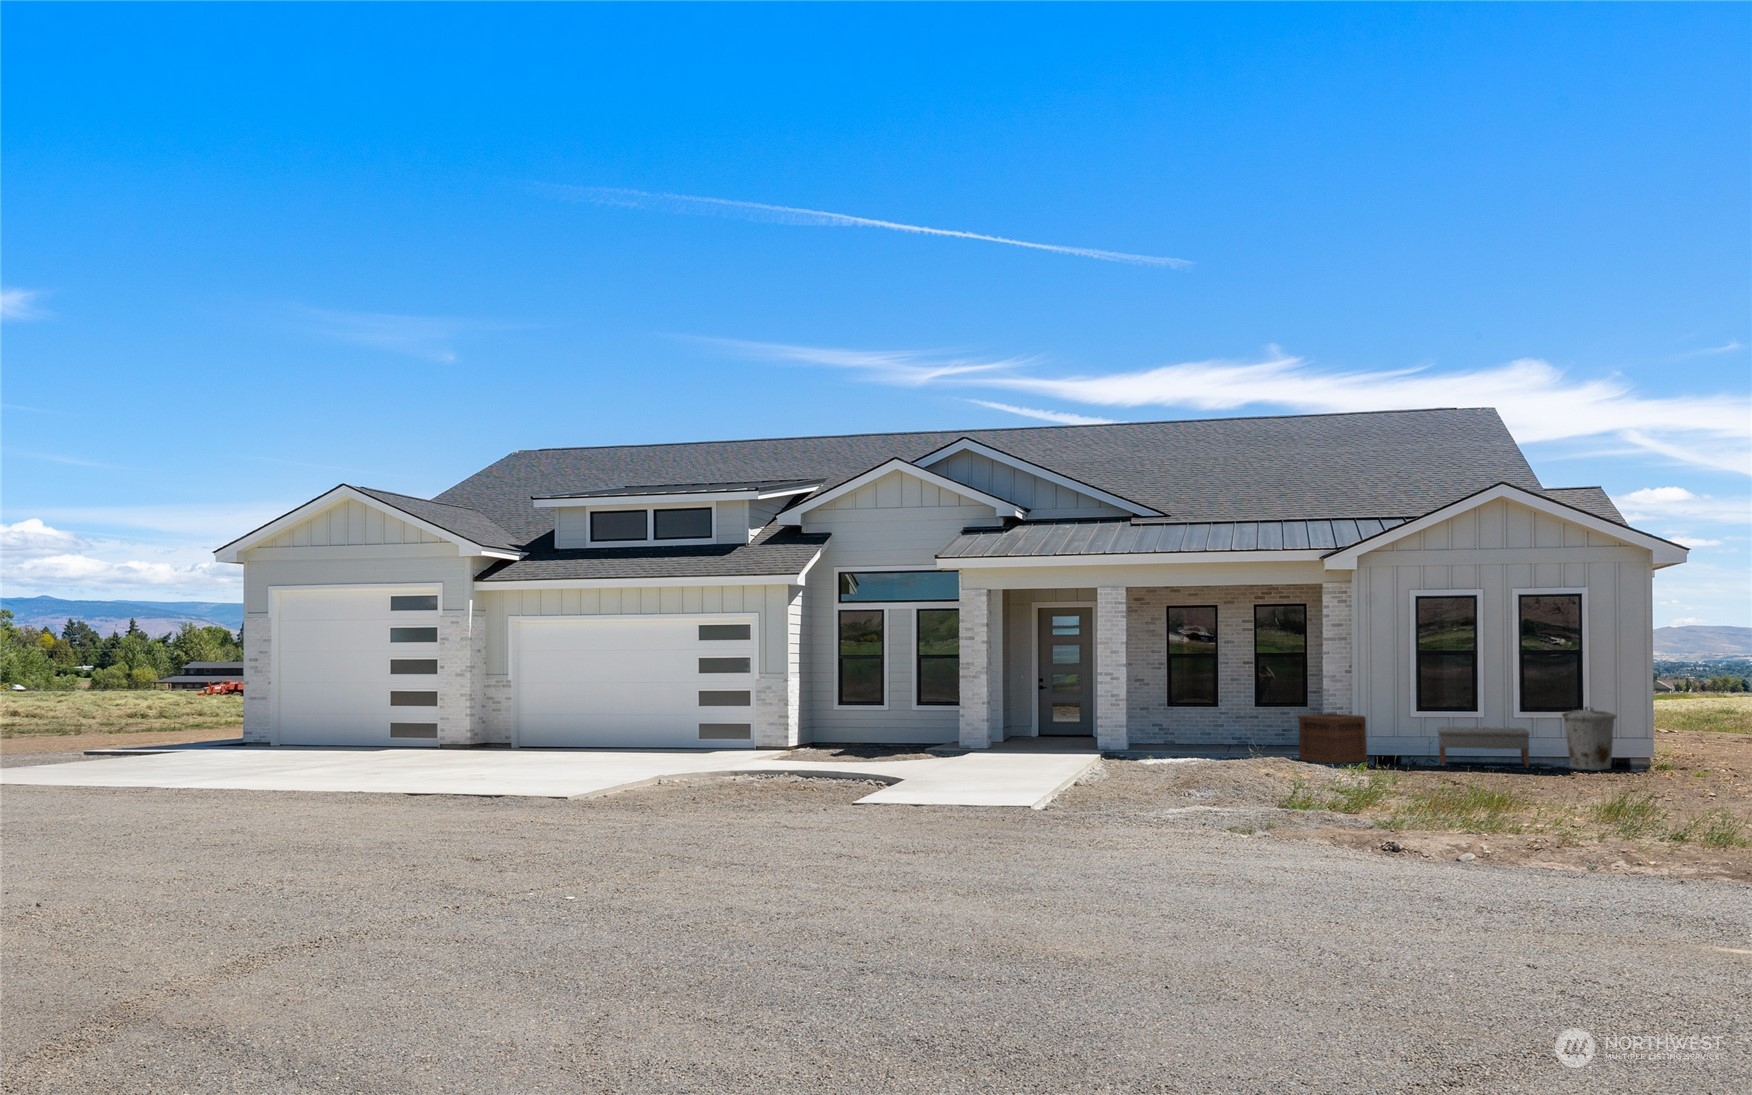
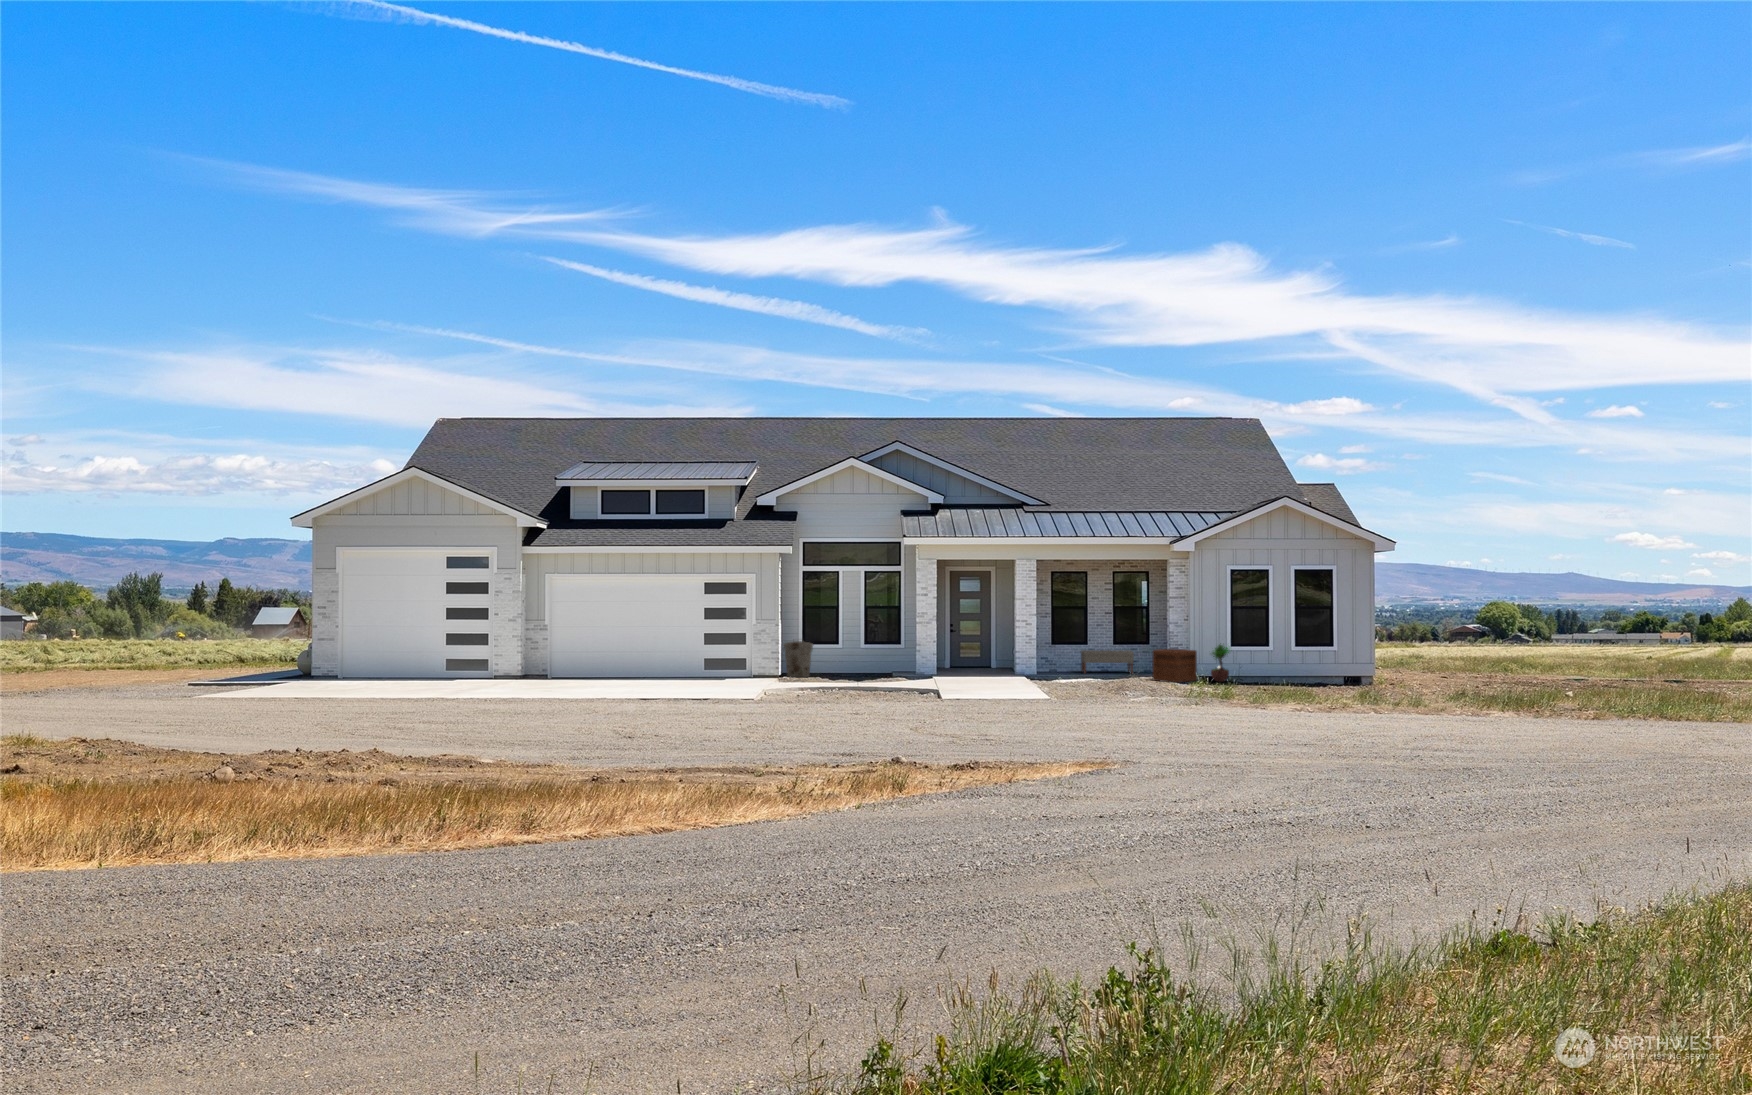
potted tree: none [1381,702,1419,763] -> present [1211,645,1229,682]
trash can: present [1562,706,1616,769] -> present [784,641,813,678]
bench: present [1437,727,1530,767] -> present [1081,650,1134,673]

